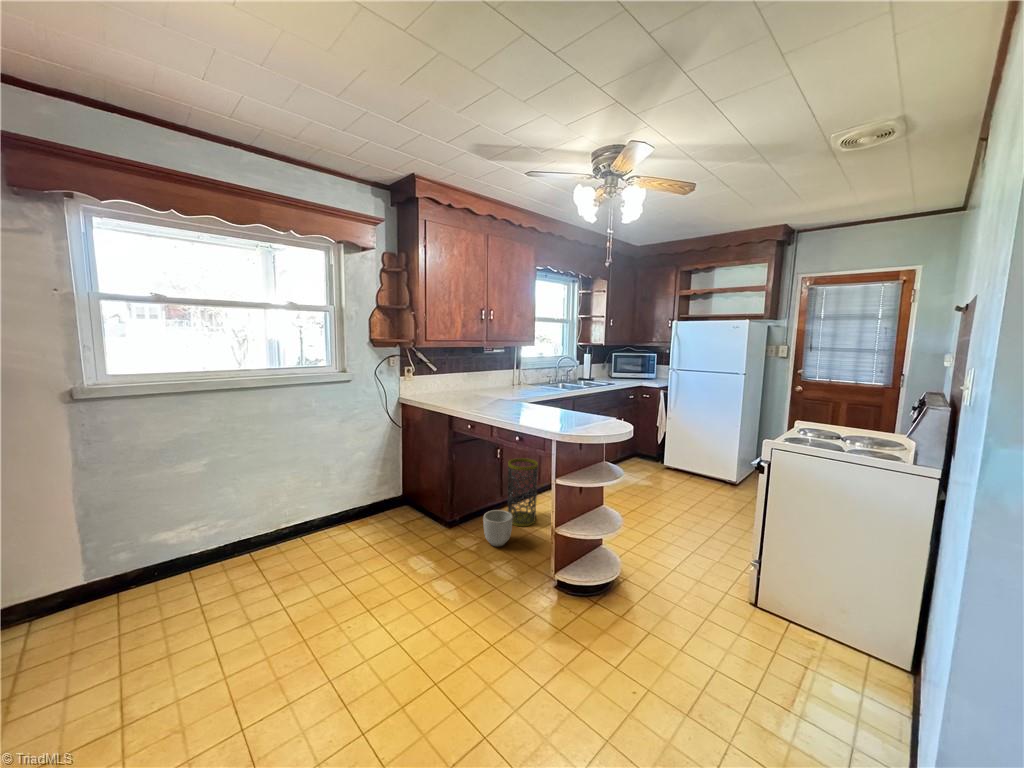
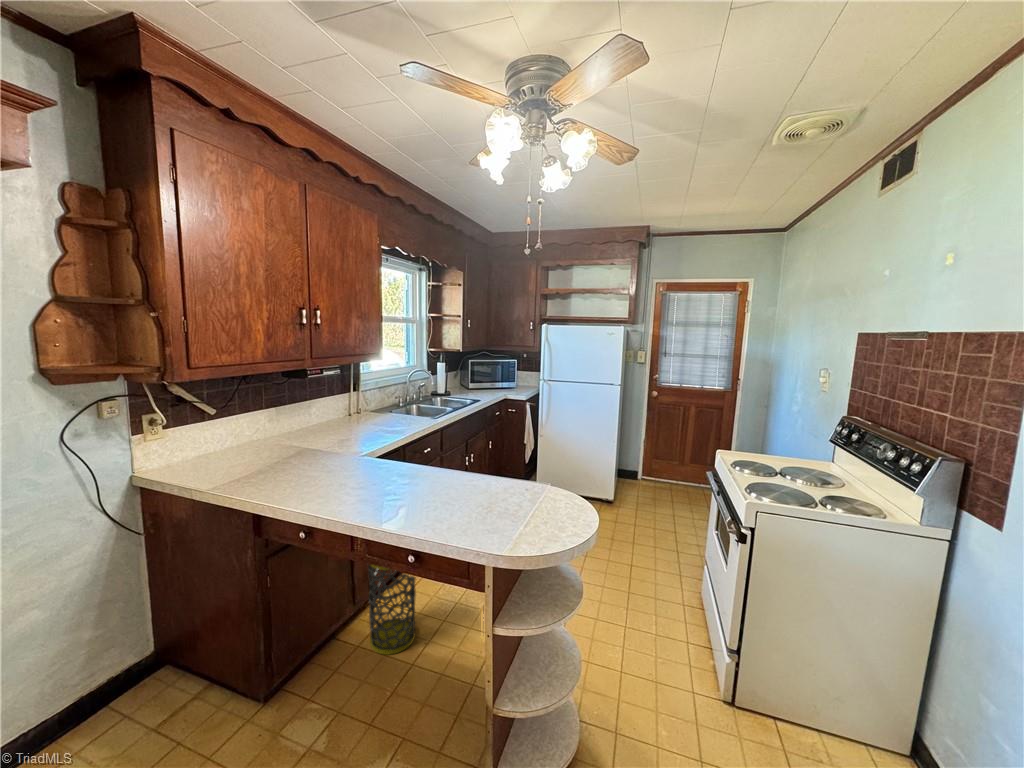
planter: present [483,510,513,547] -> none [338,649,391,722]

